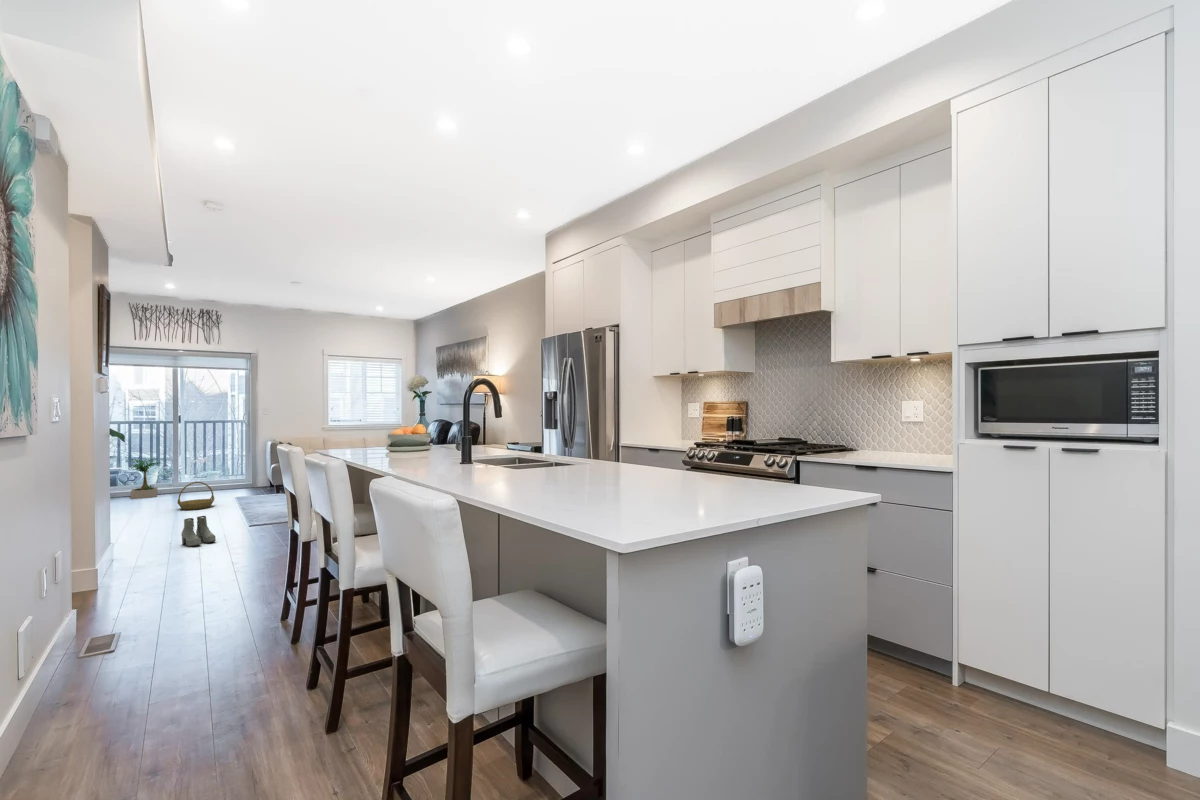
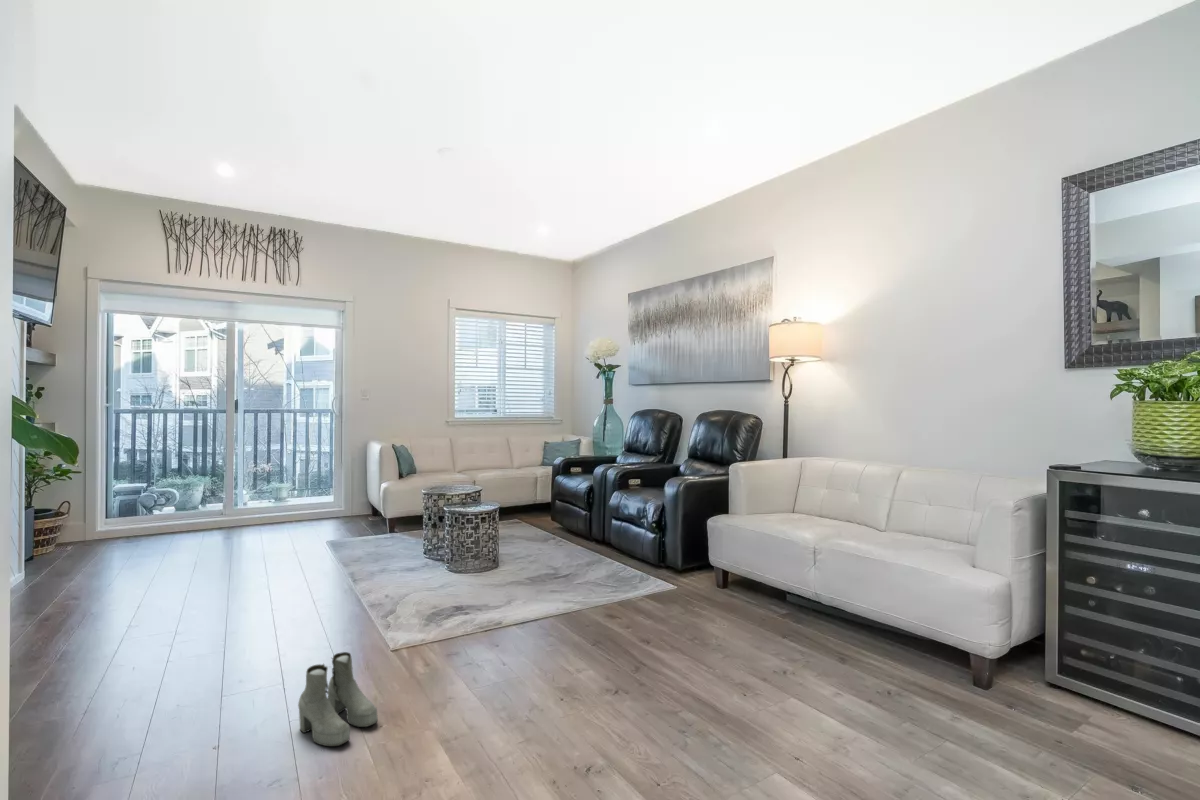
potted plant: present [131,458,160,499] -> none [158,468,215,538]
basket: present [177,482,214,510] -> none [247,522,308,575]

